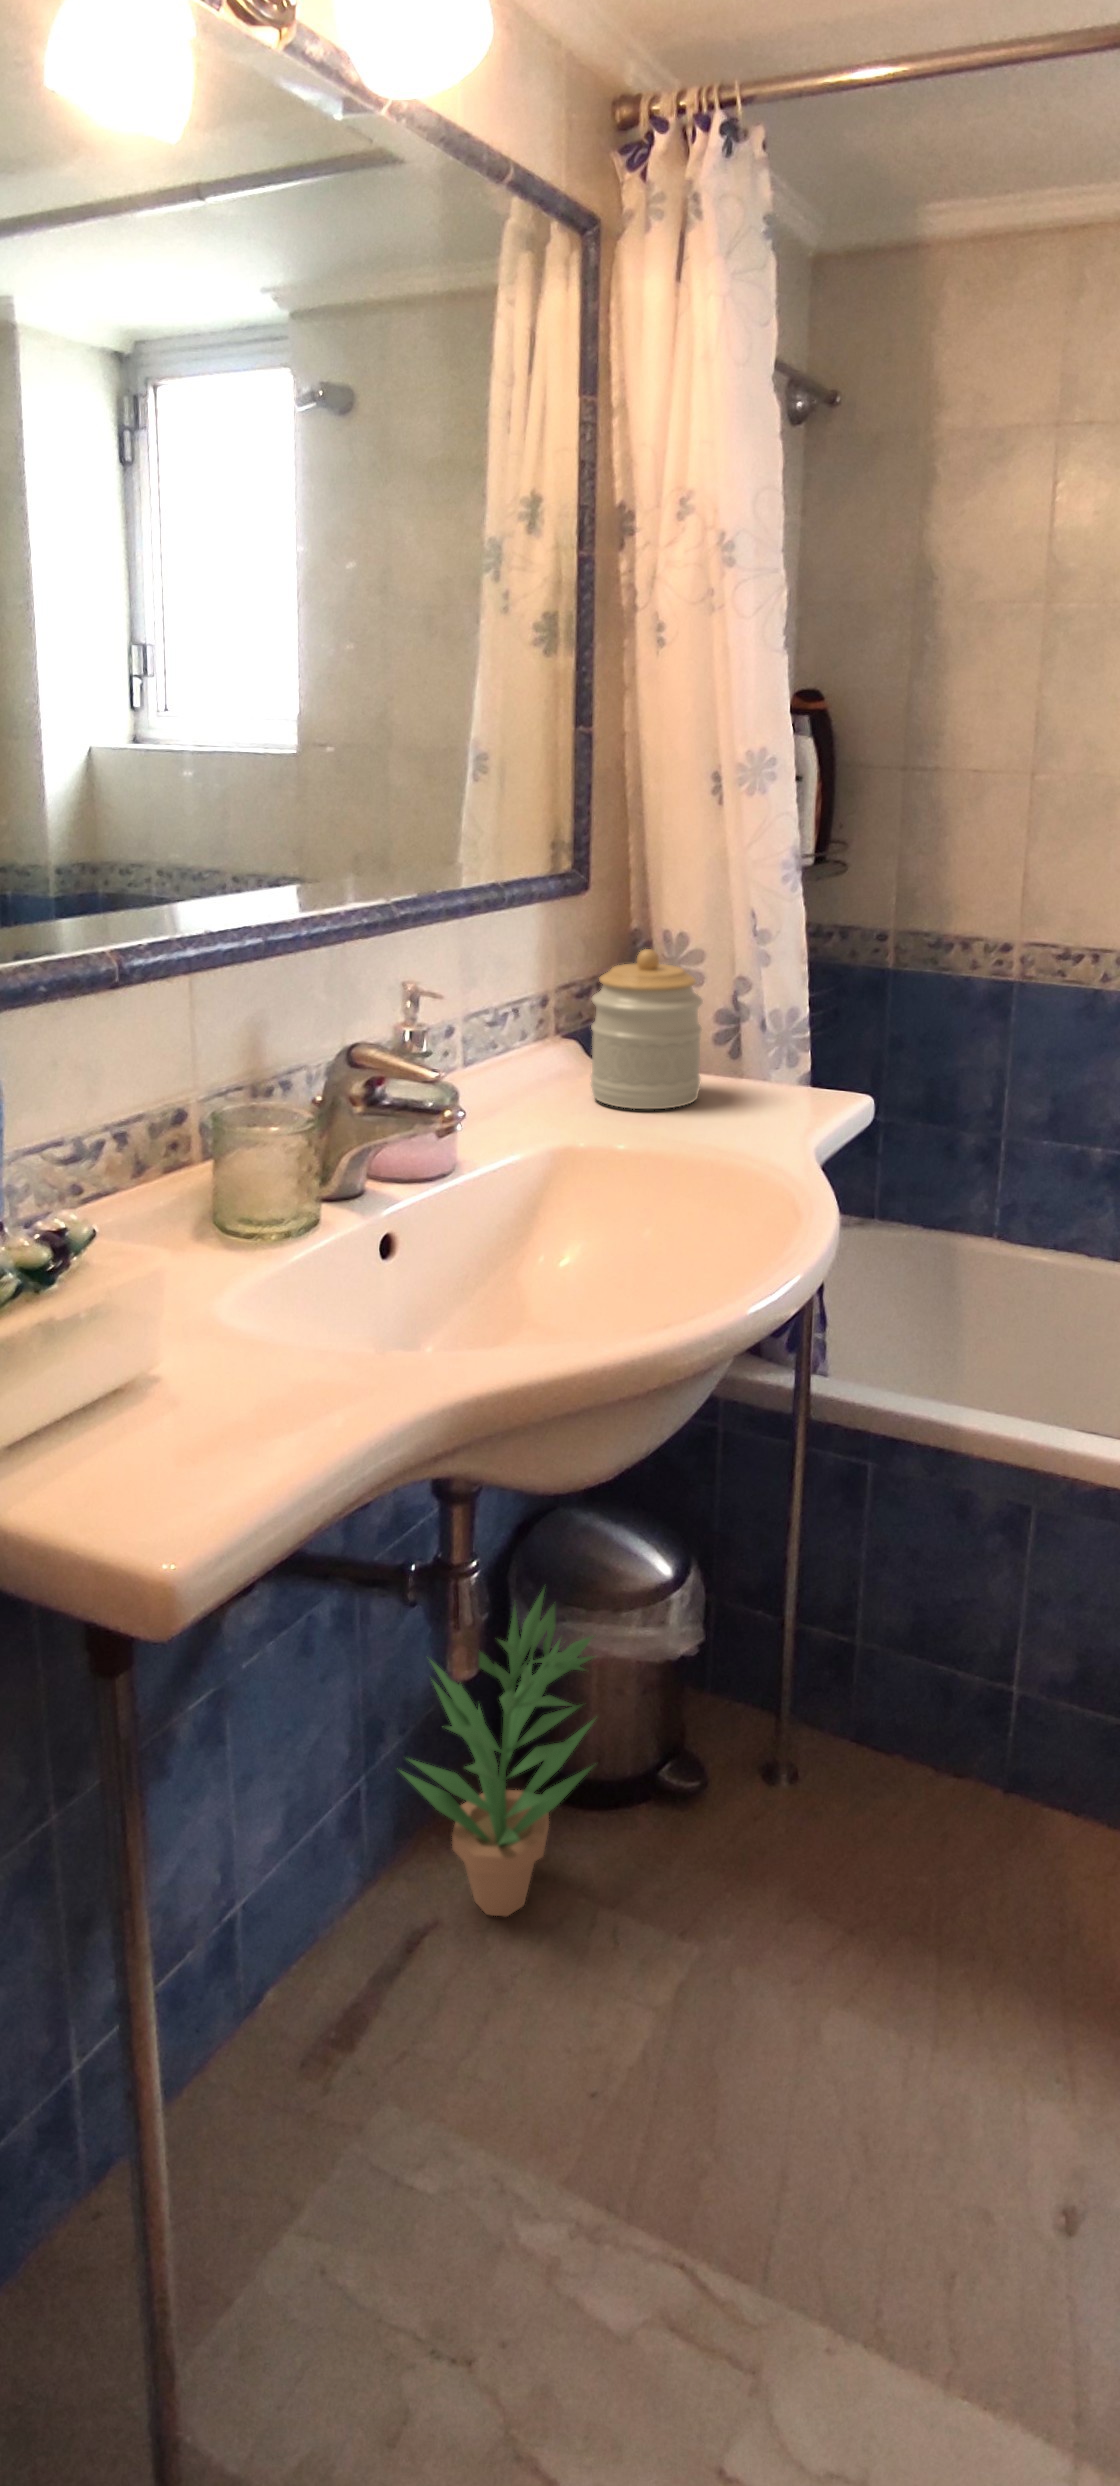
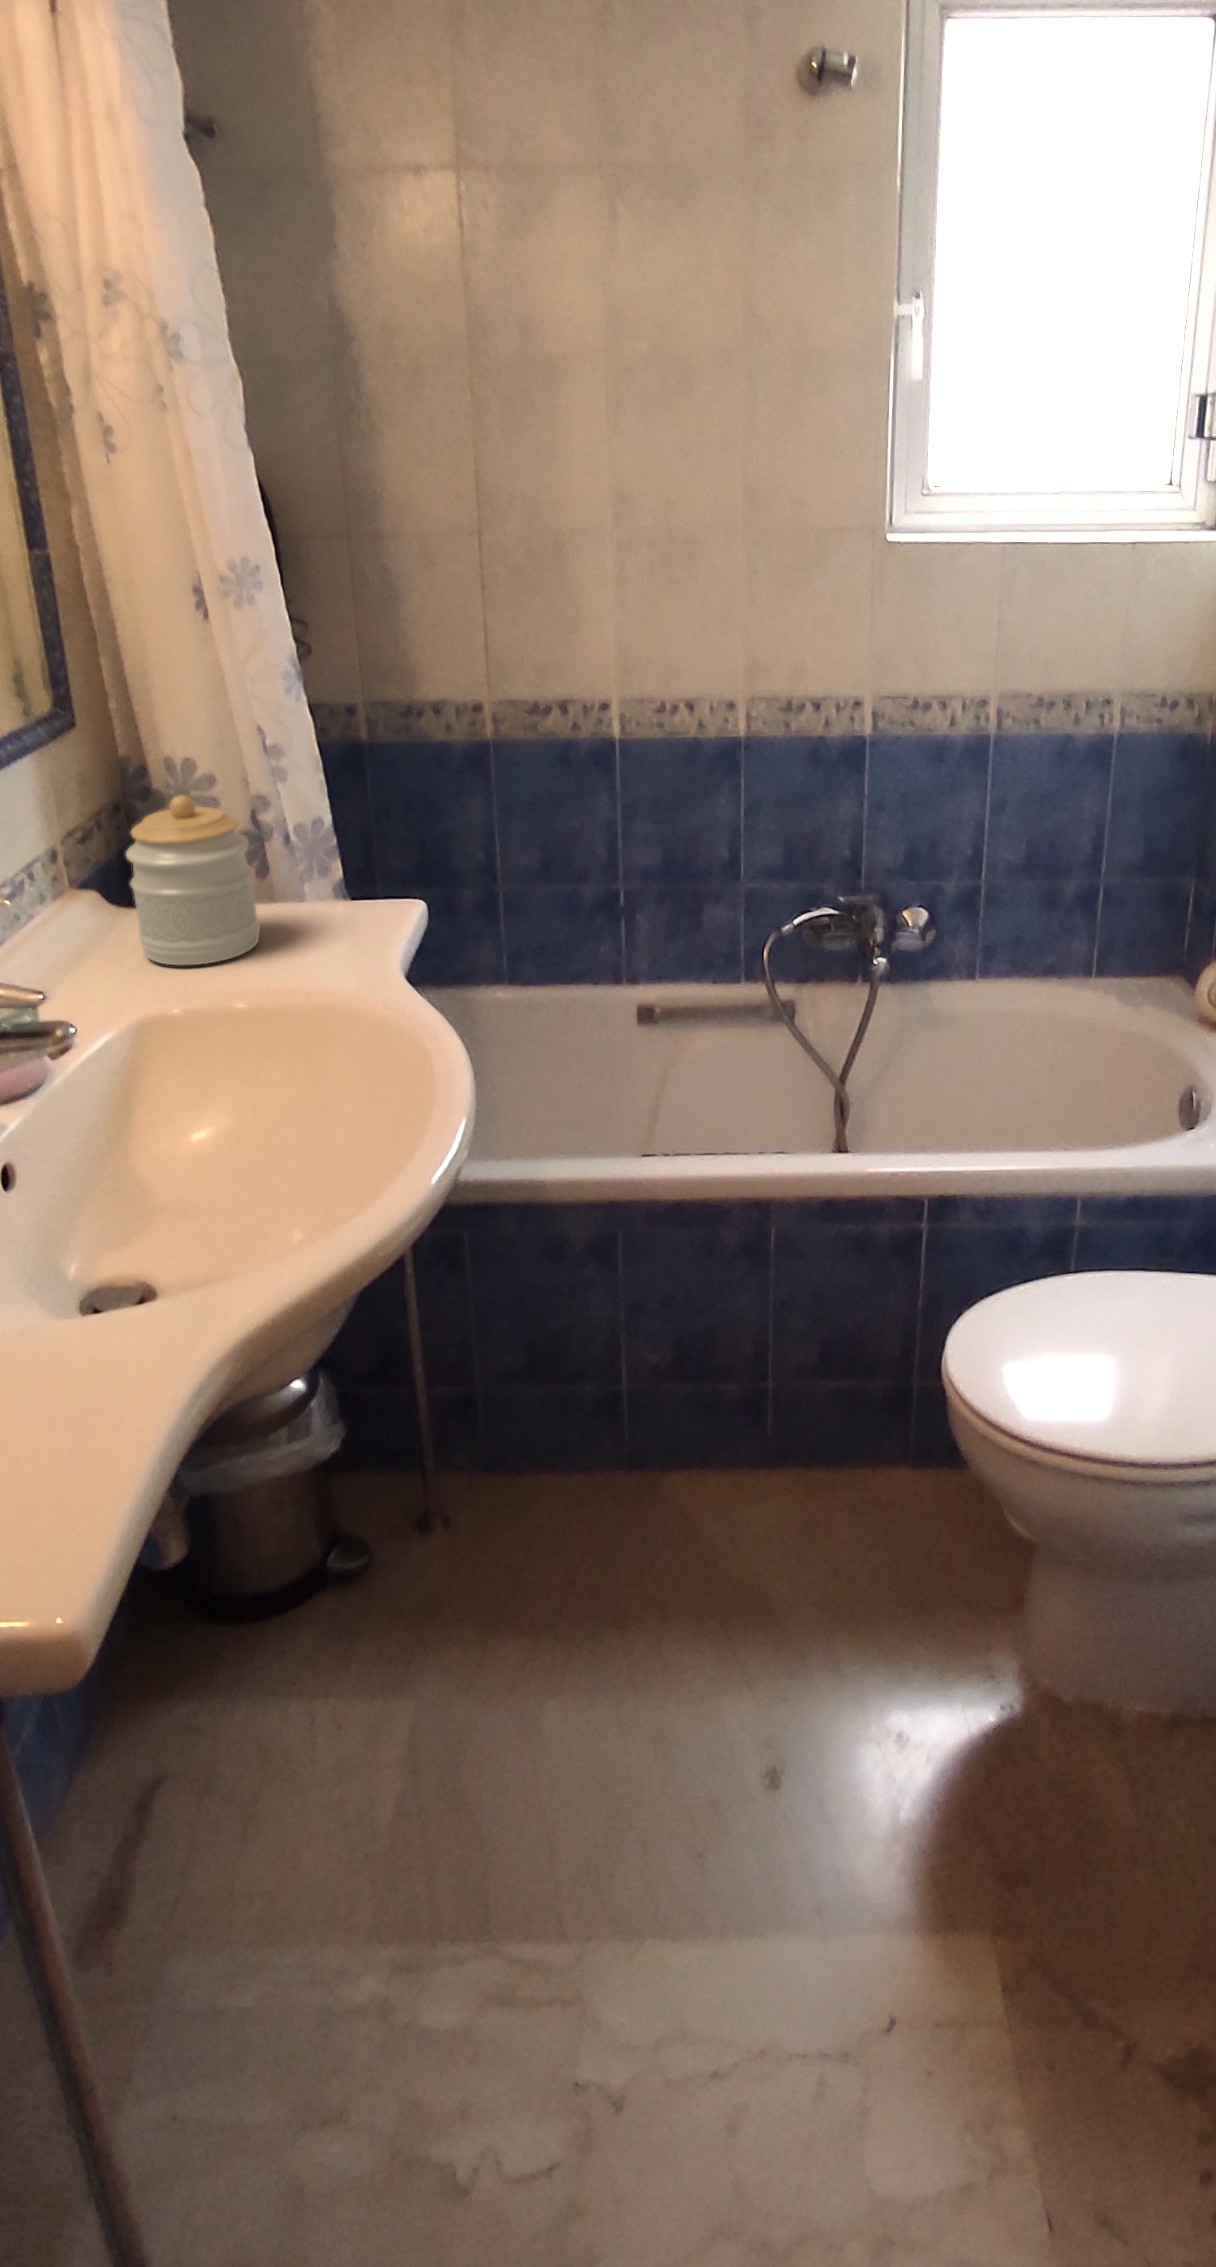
potted plant: present [397,1590,594,1916] -> none [81,1447,286,1760]

